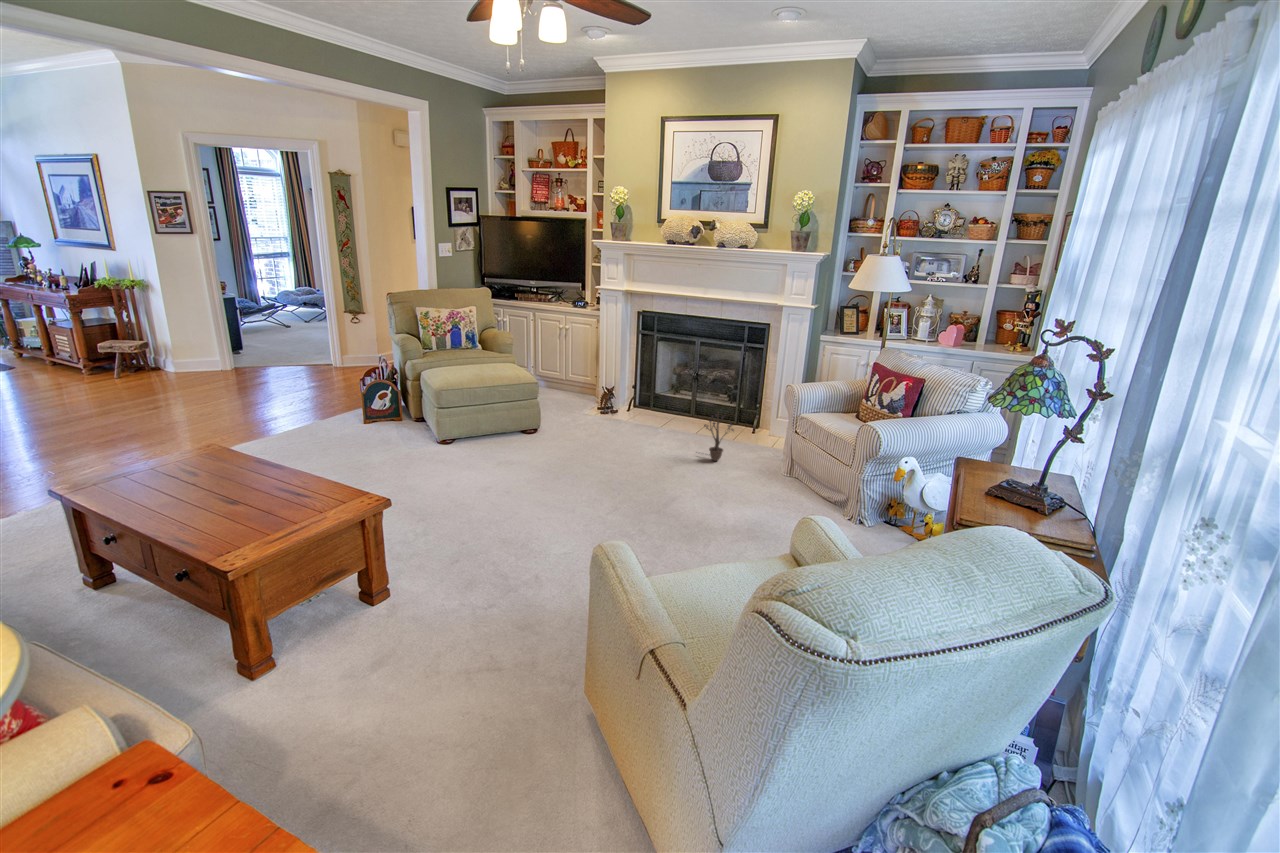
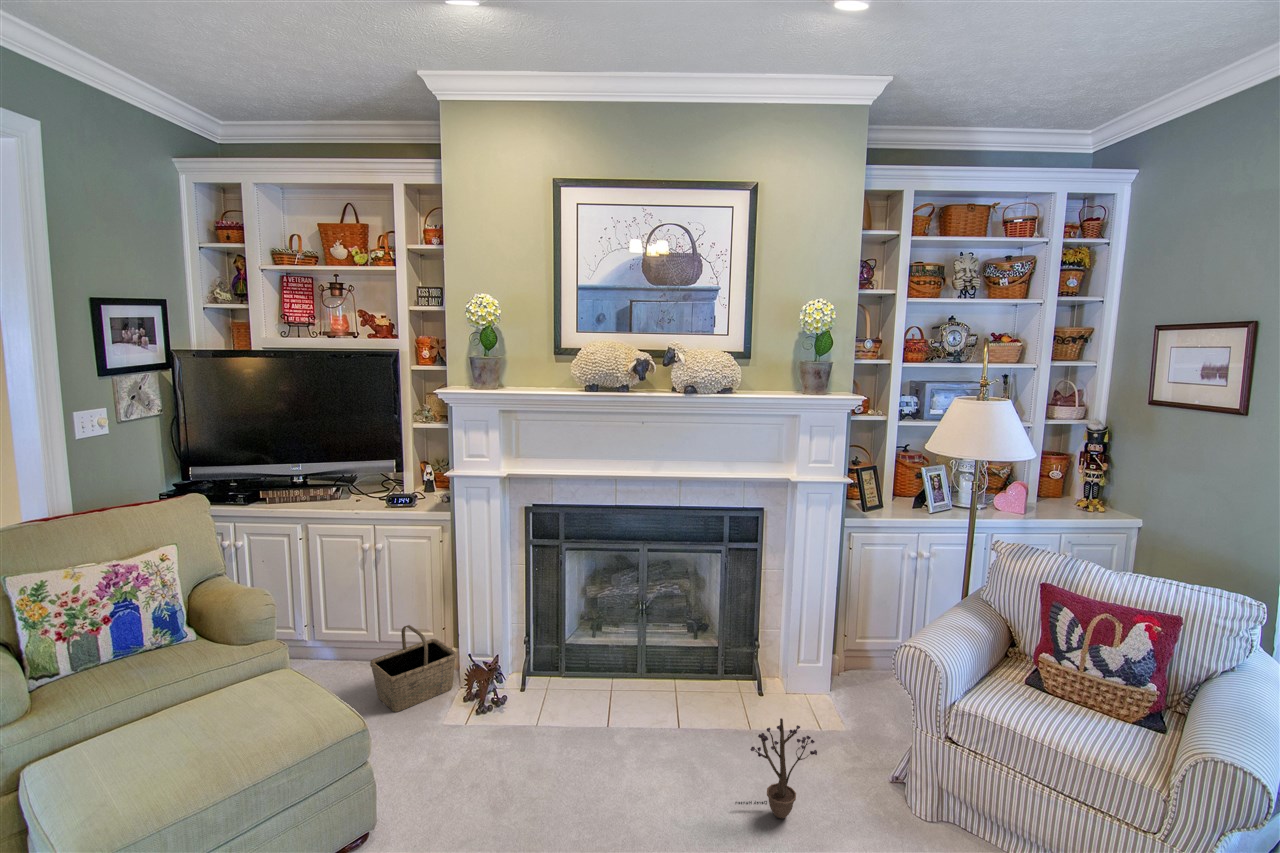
basket: none [556,368,597,406] -> present [370,625,457,712]

